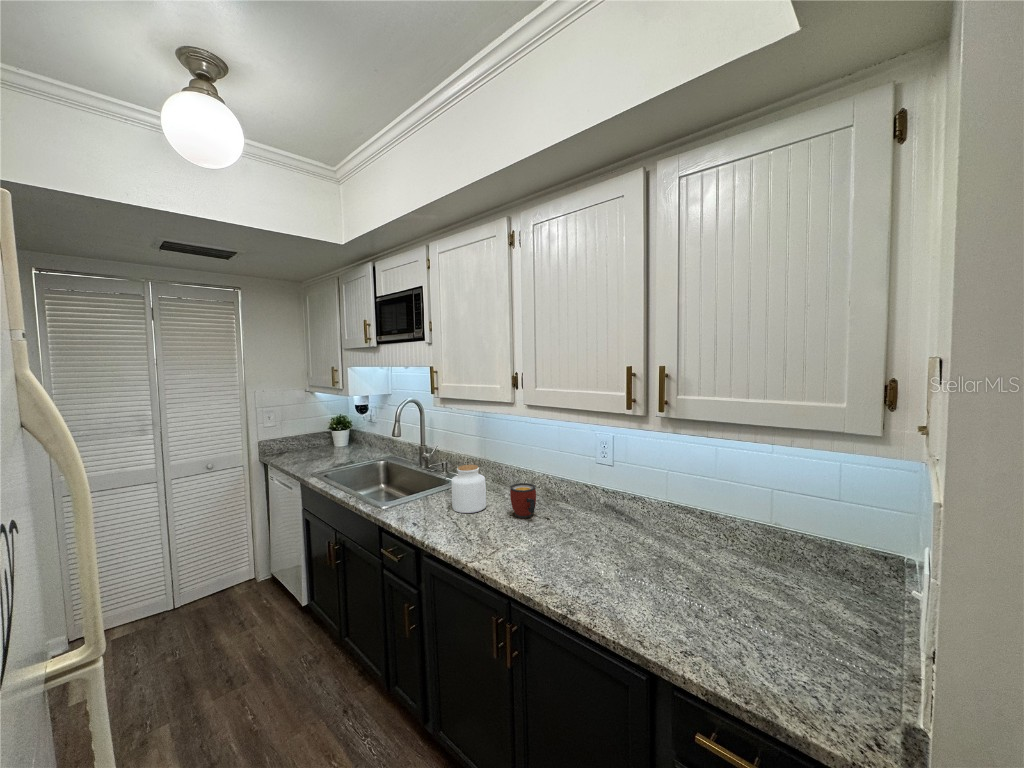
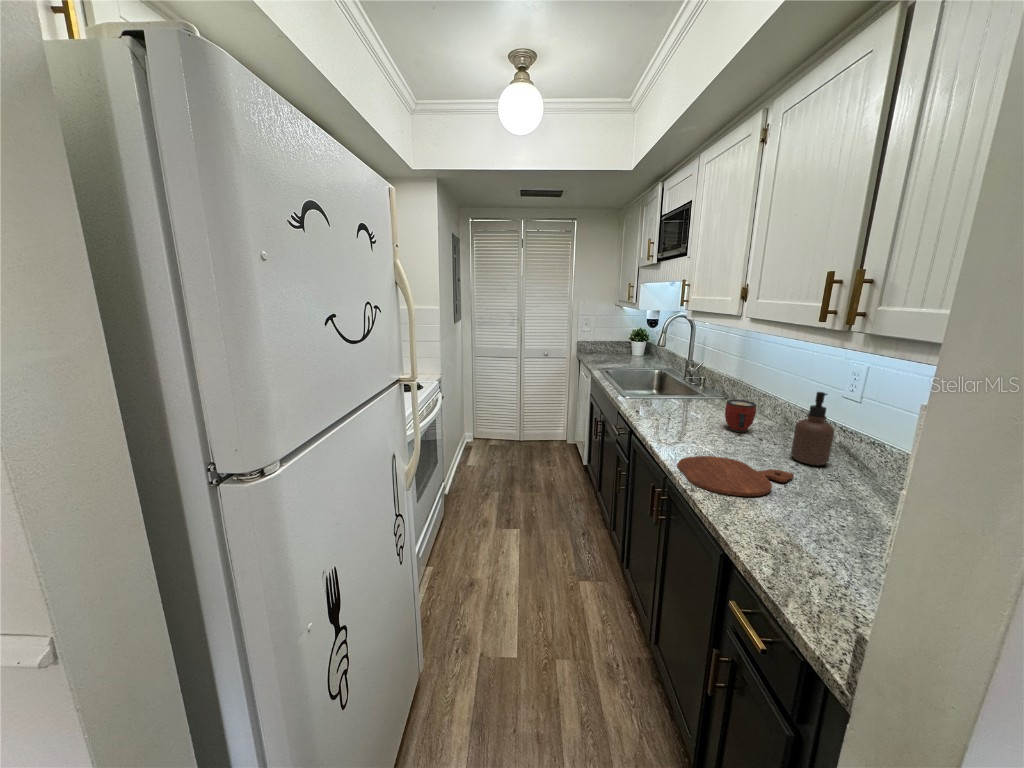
soap dispenser: none [583,464,612,532] -> present [791,392,834,465]
jar: present [452,465,486,513] -> none [676,374,712,416]
cutting board: none [529,549,622,608] -> present [677,456,794,496]

